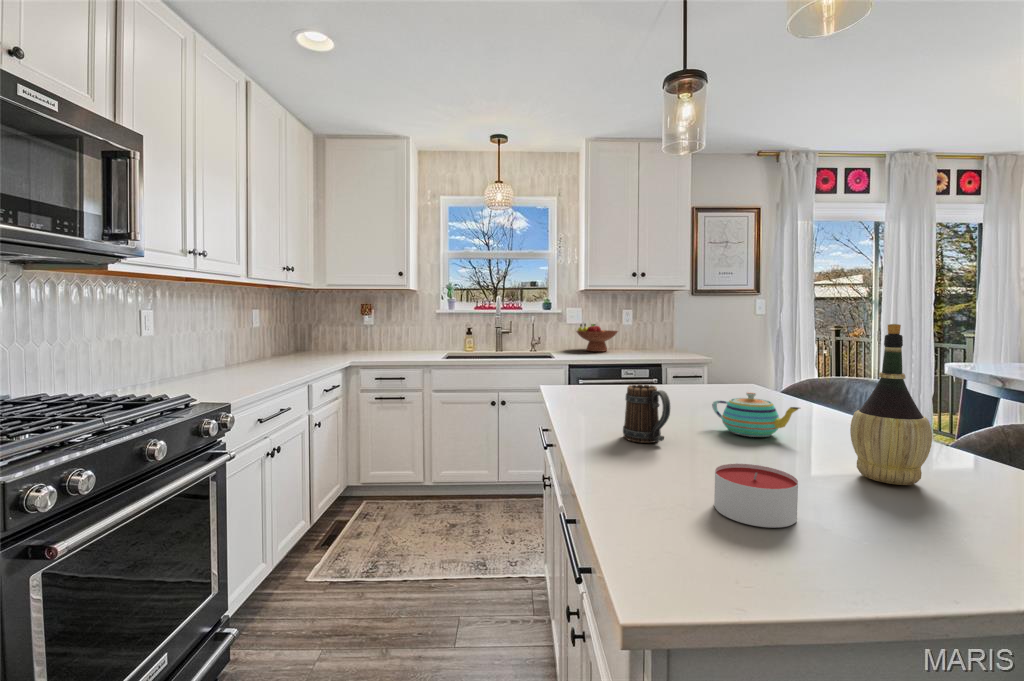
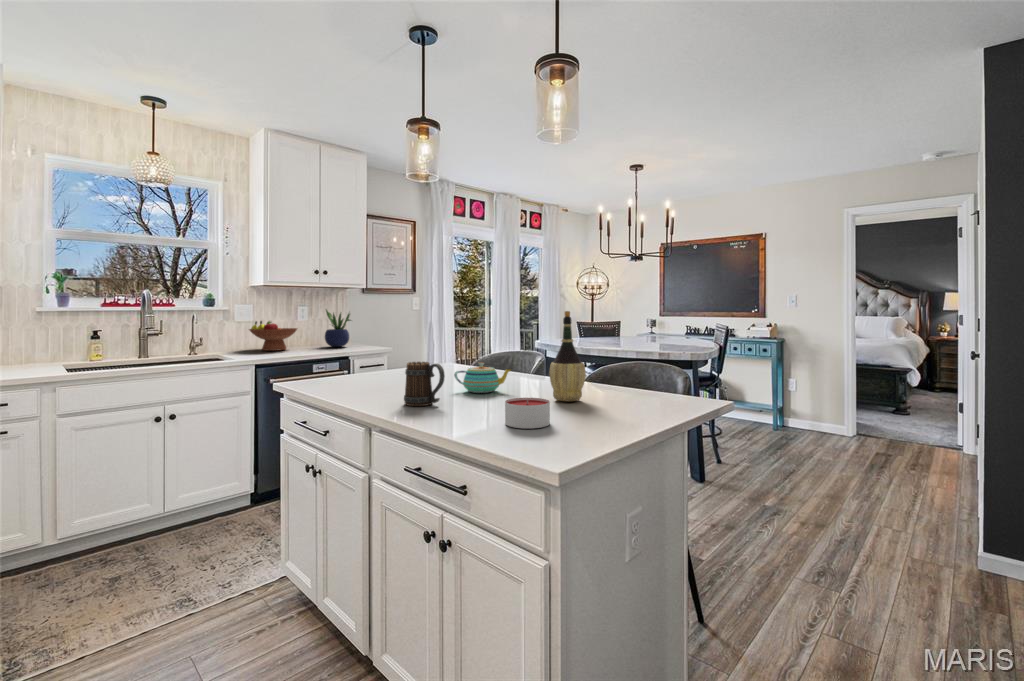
potted plant: none [644,311,673,351] -> present [325,310,351,347]

